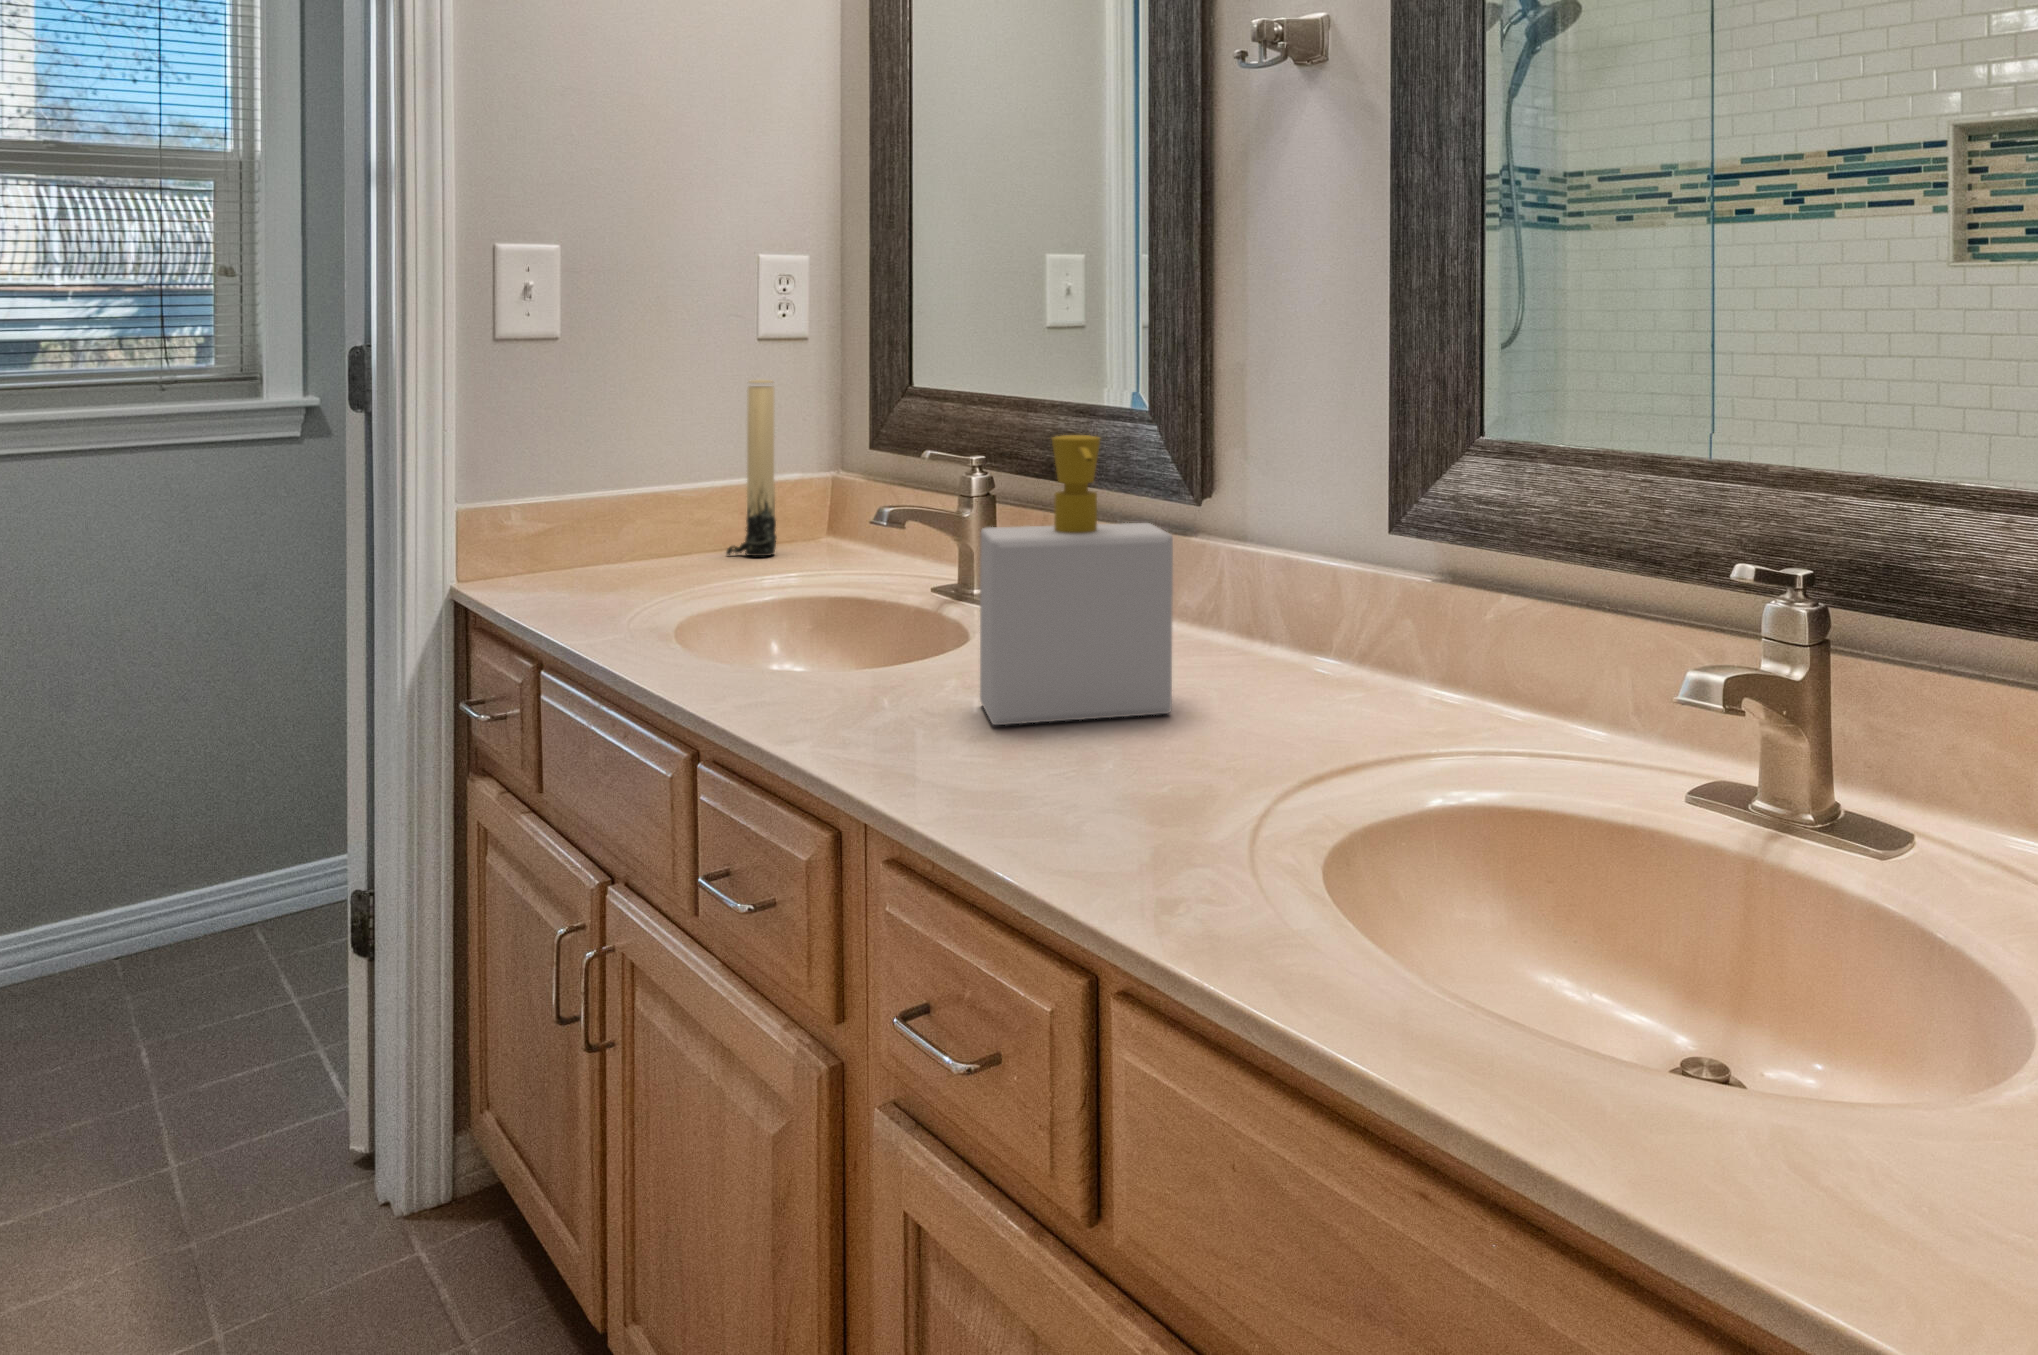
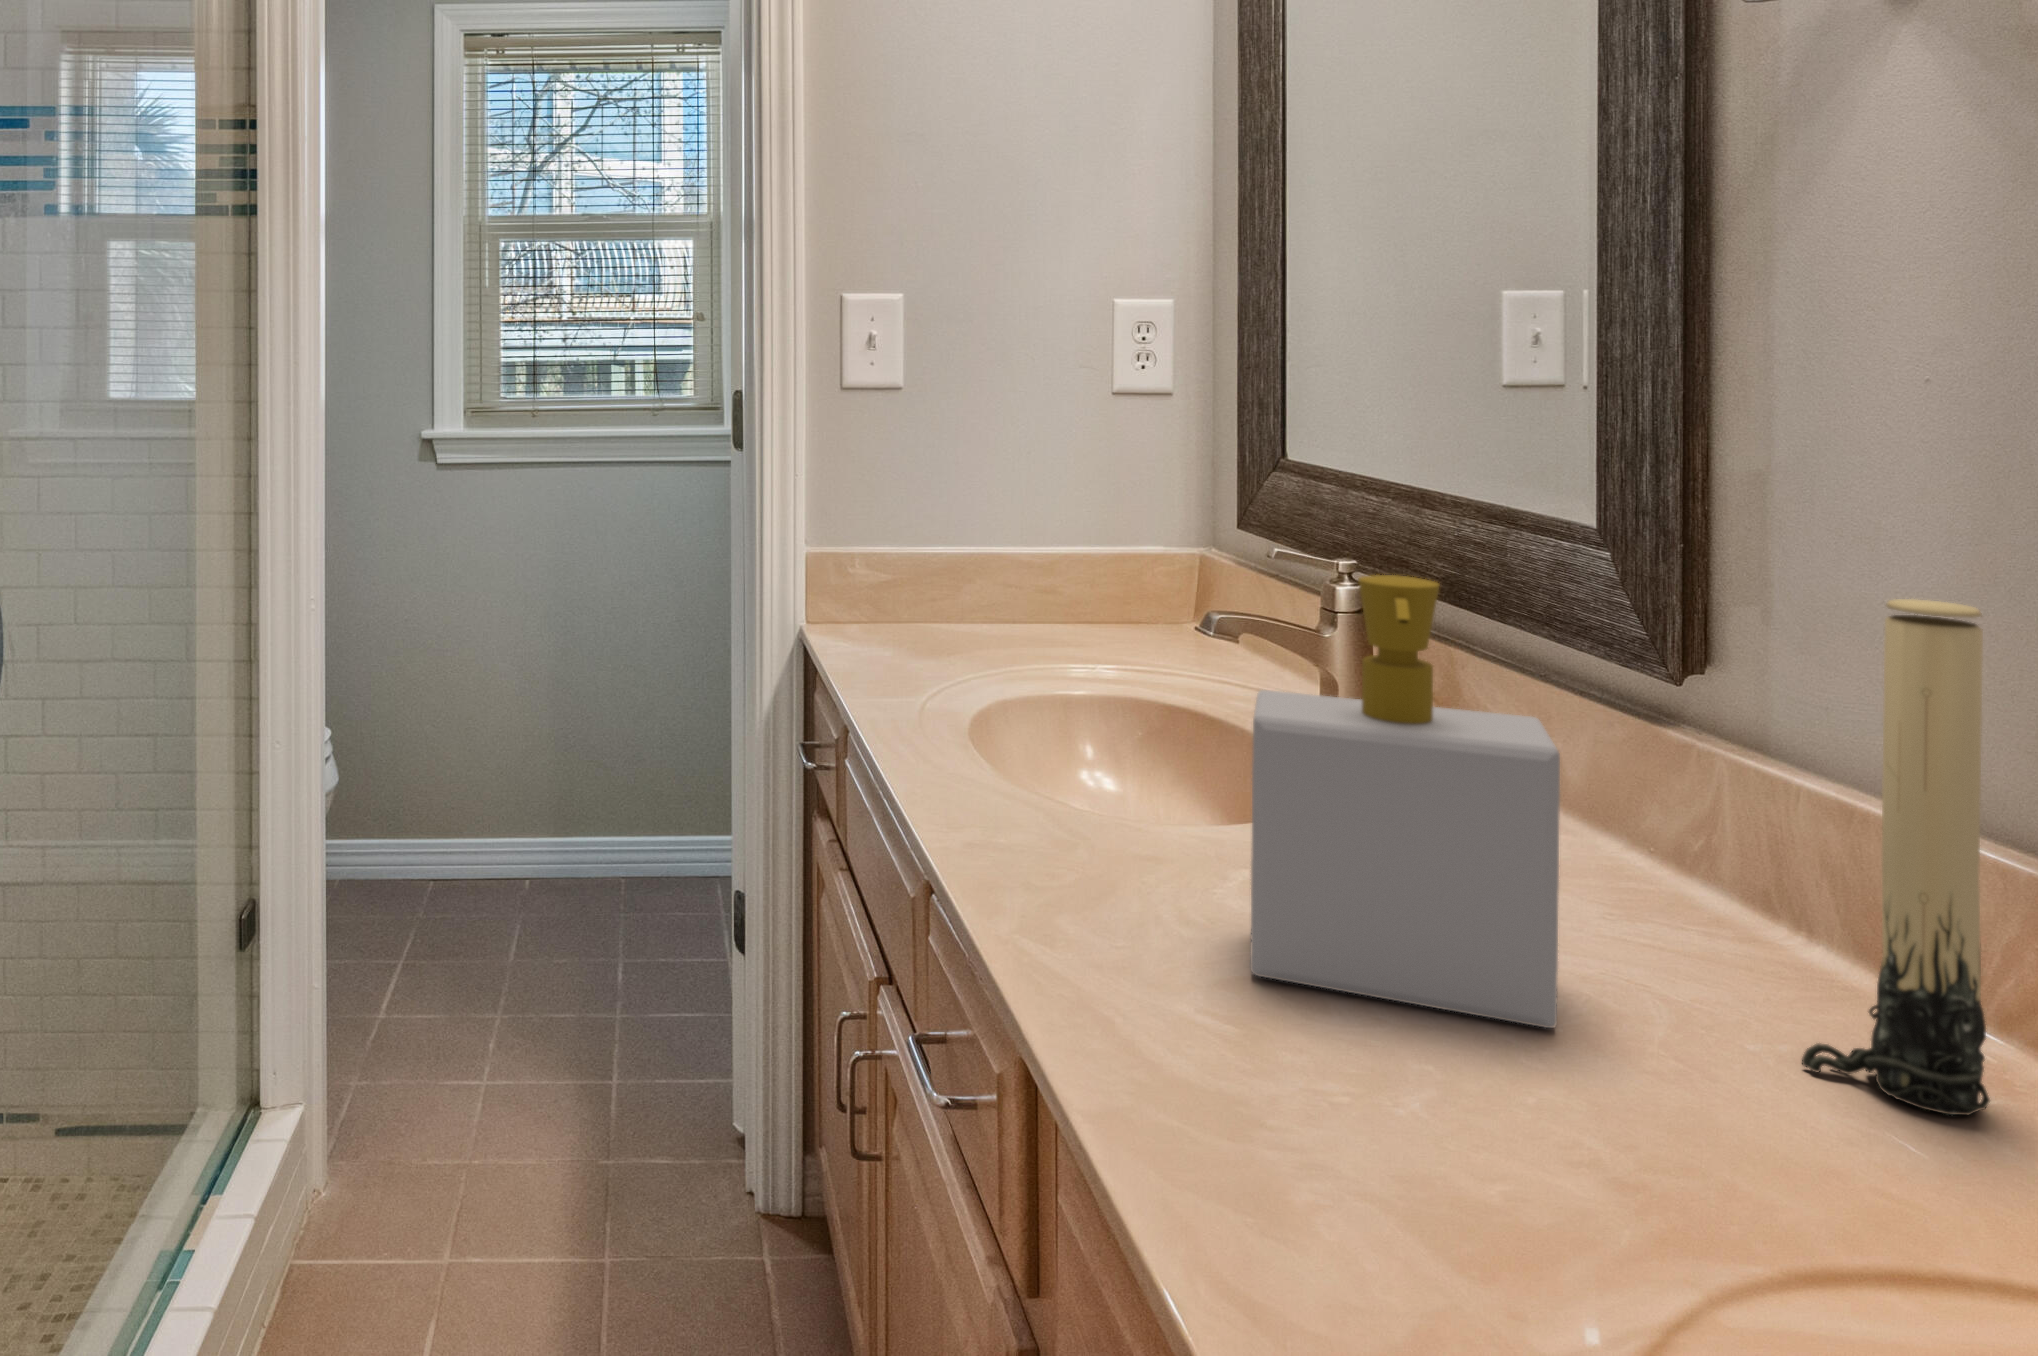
candle: present [726,380,776,556] -> present [1802,599,1990,1115]

